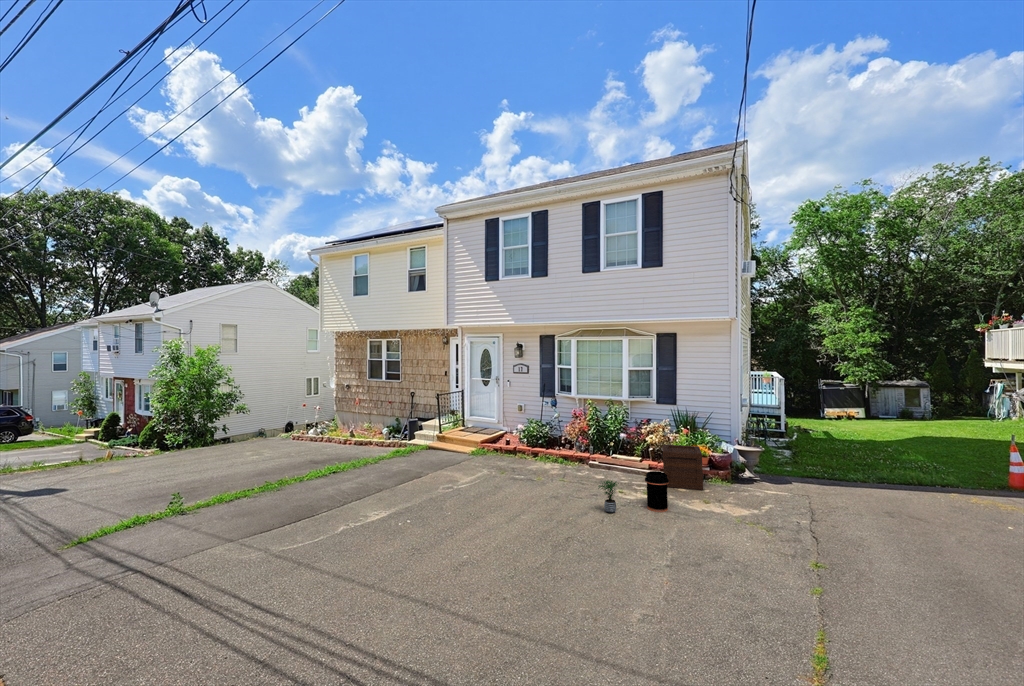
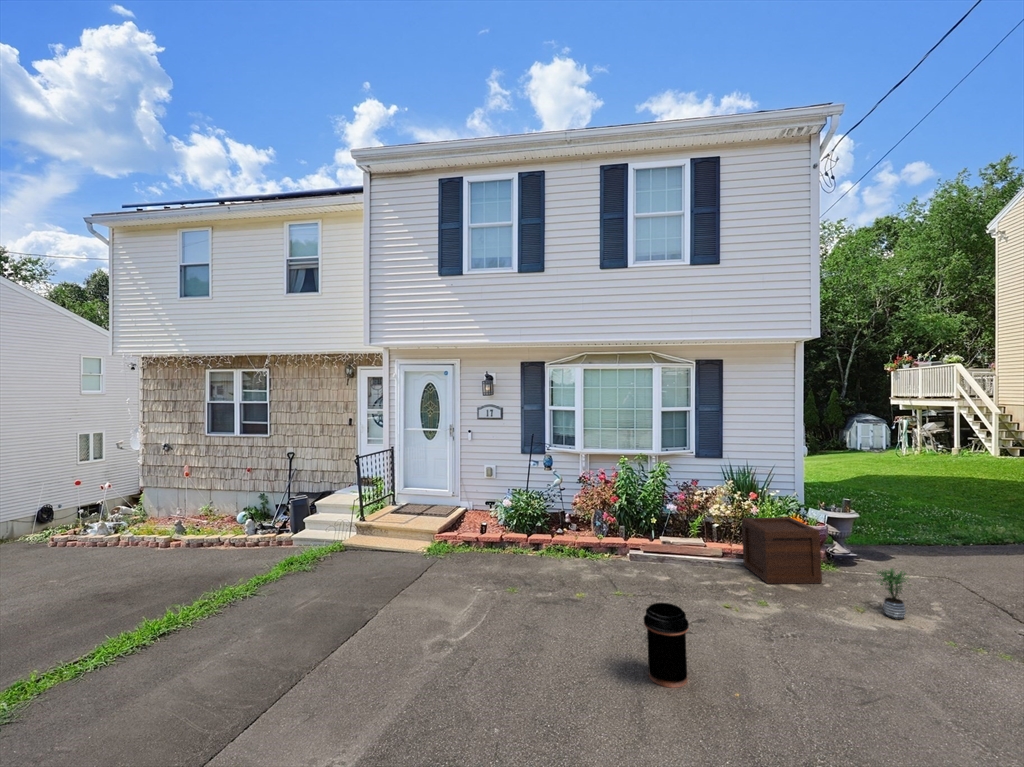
trash can: present [645,471,669,512] -> present [644,603,689,688]
potted plant: present [598,480,617,513] -> present [877,568,908,620]

